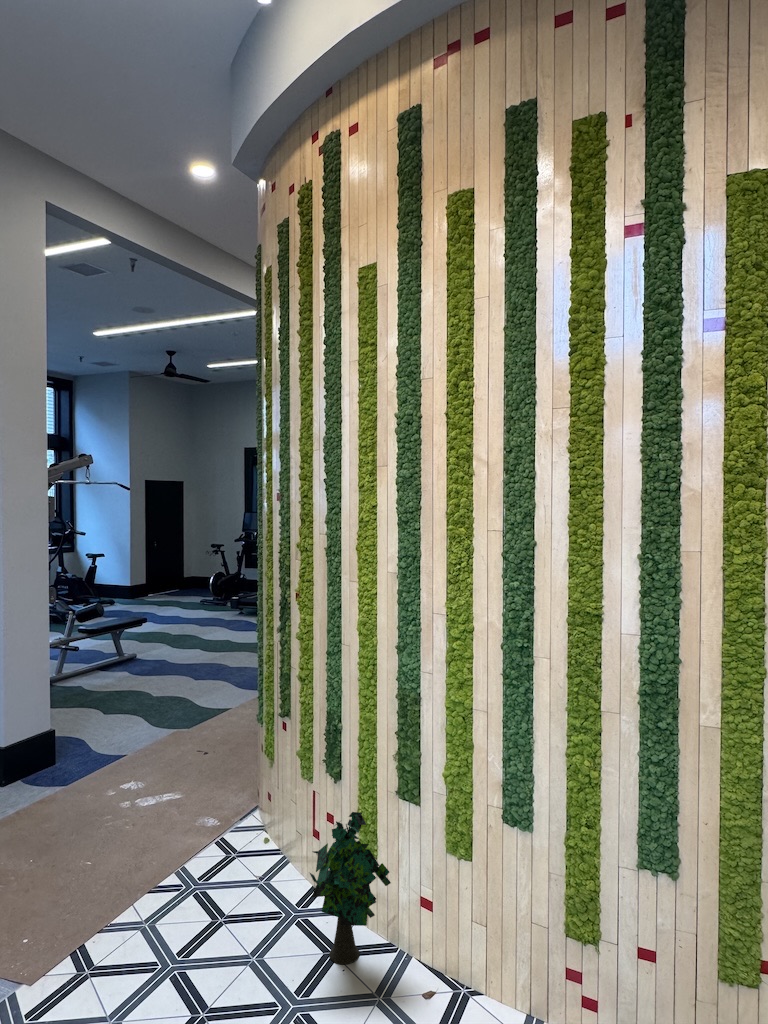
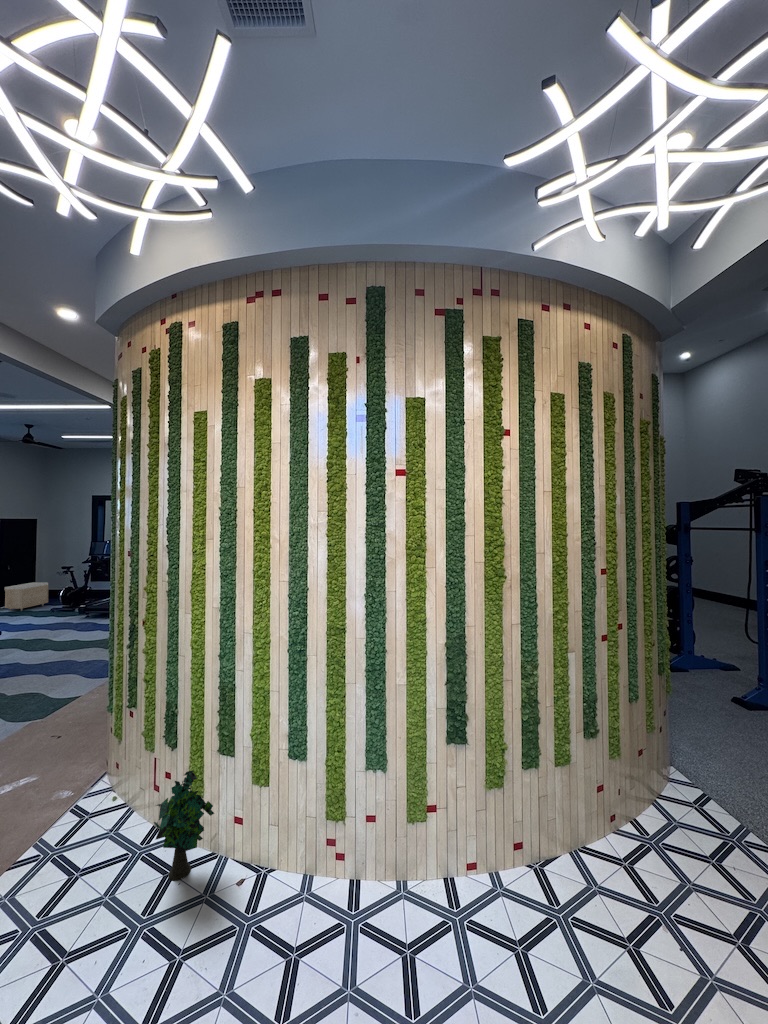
storage bench: none [152,563,198,599] -> present [4,582,48,611]

